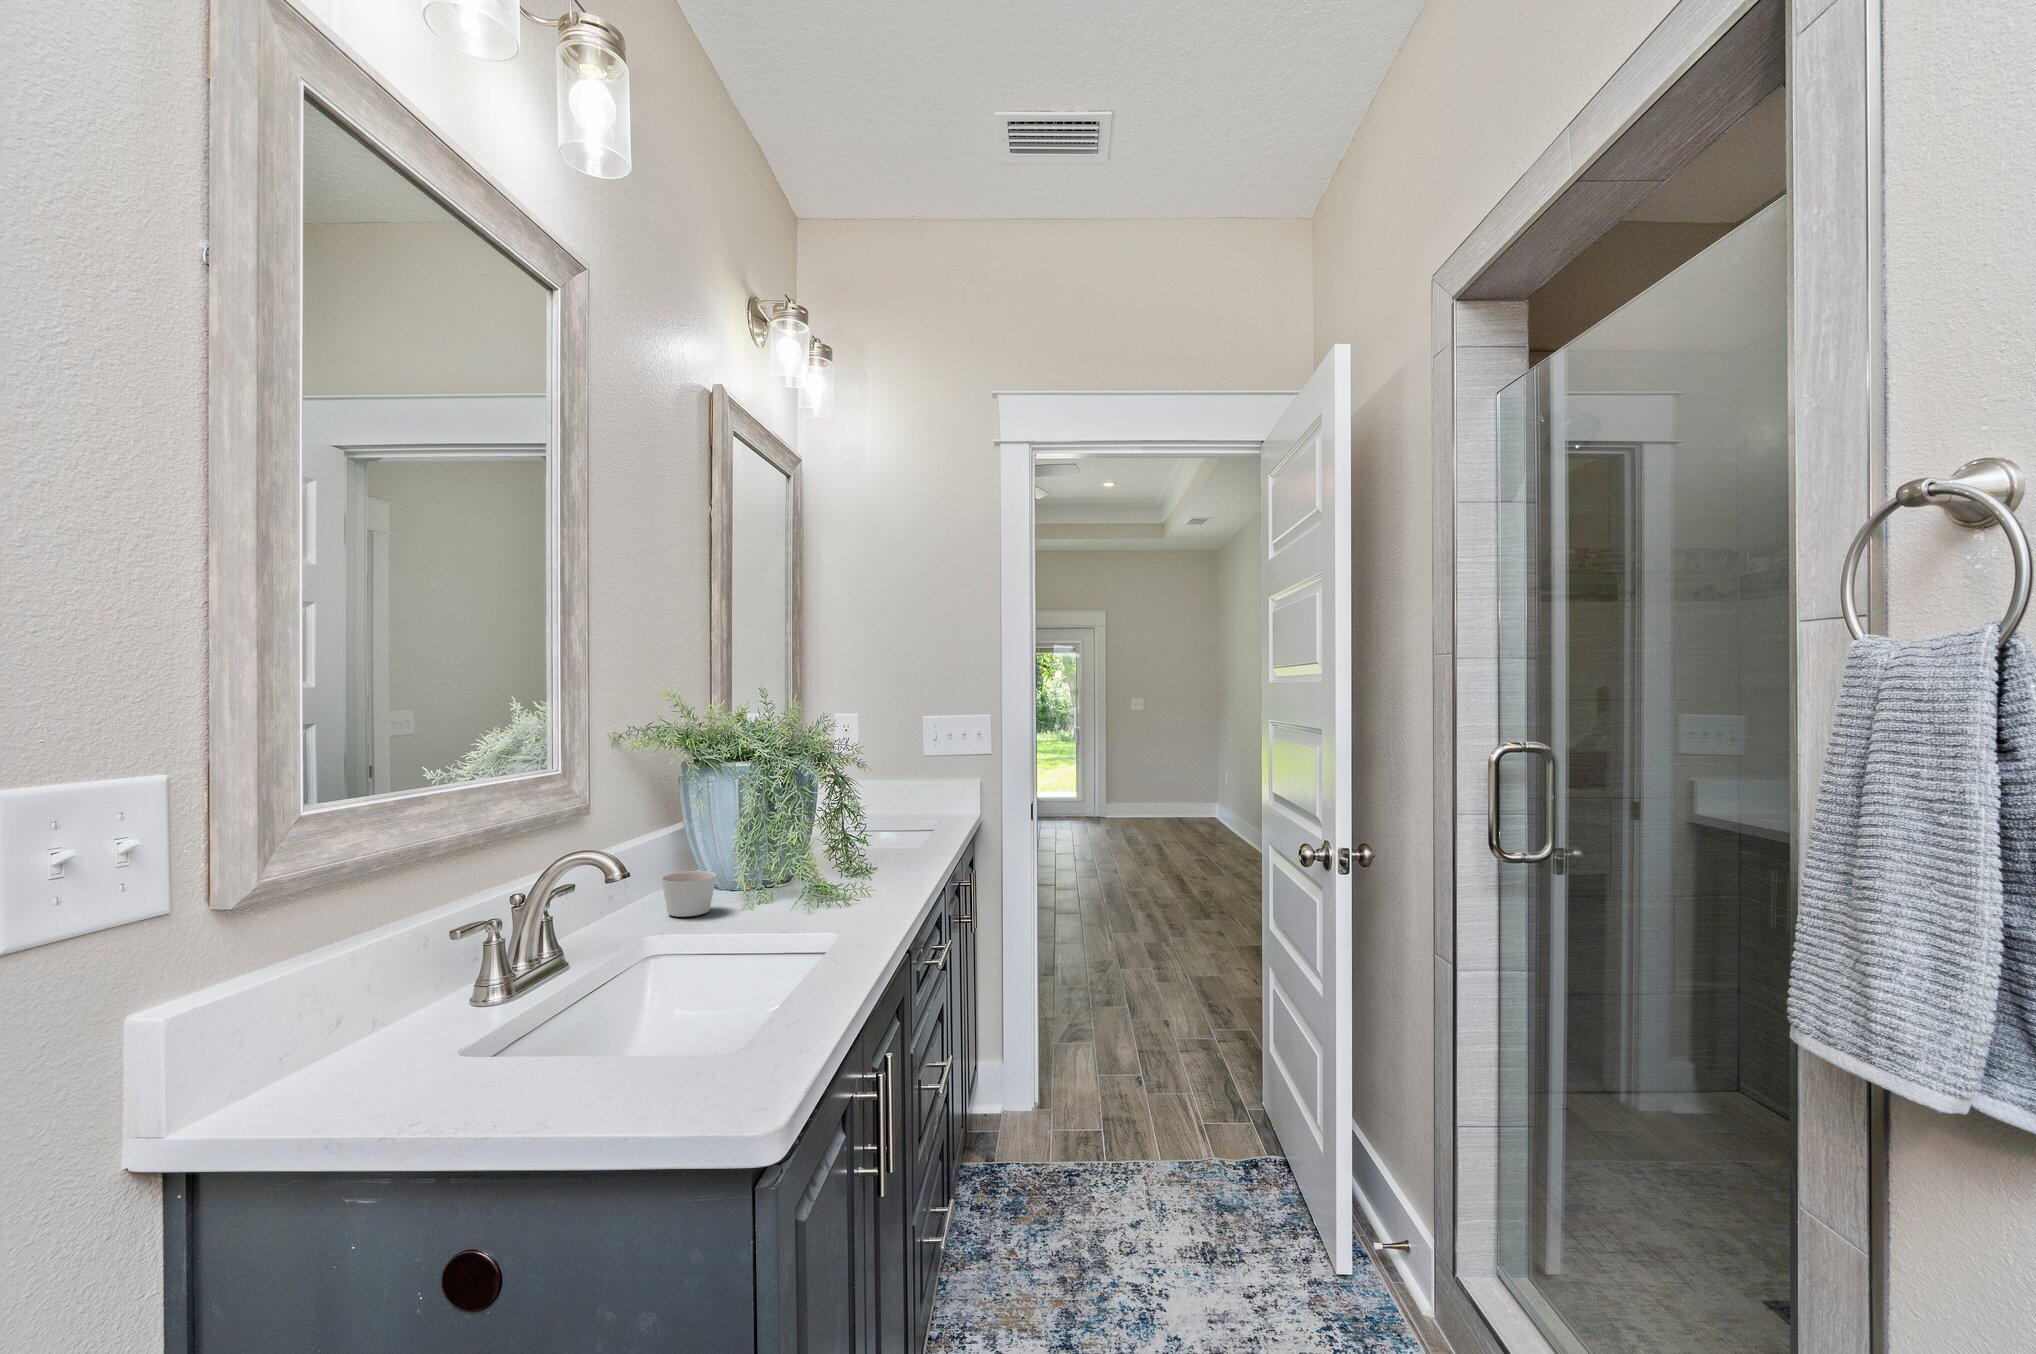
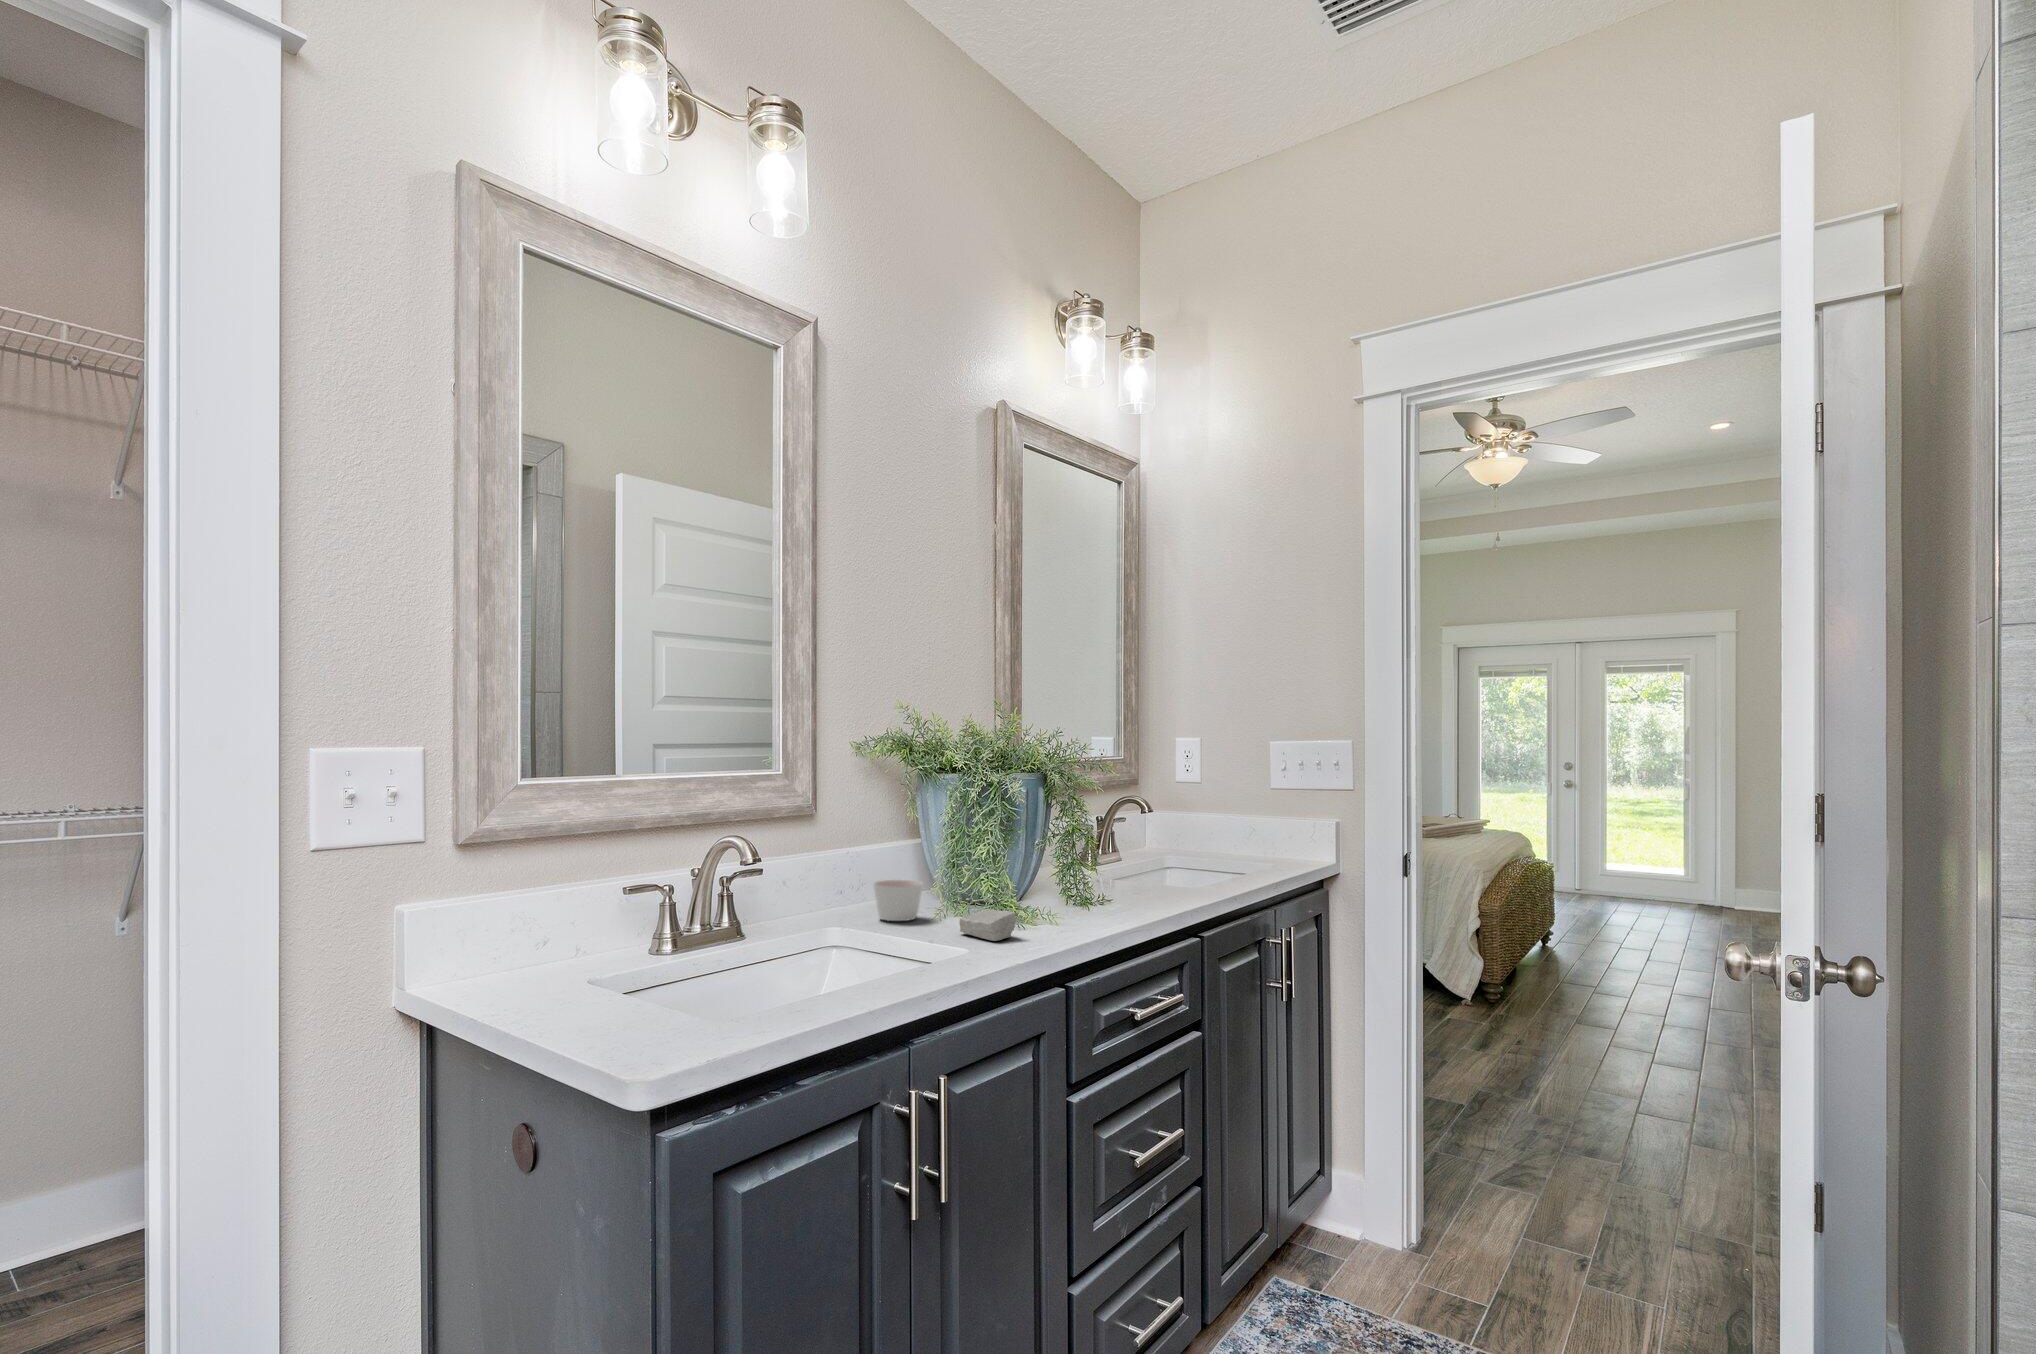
soap bar: none [781,891,840,922] -> present [959,909,1016,941]

